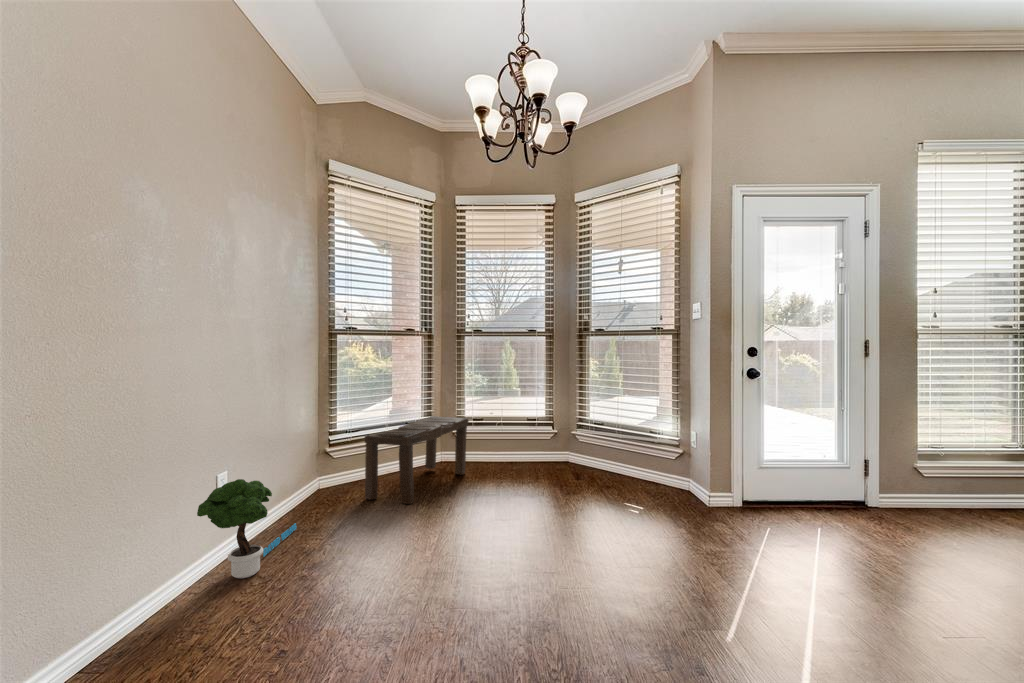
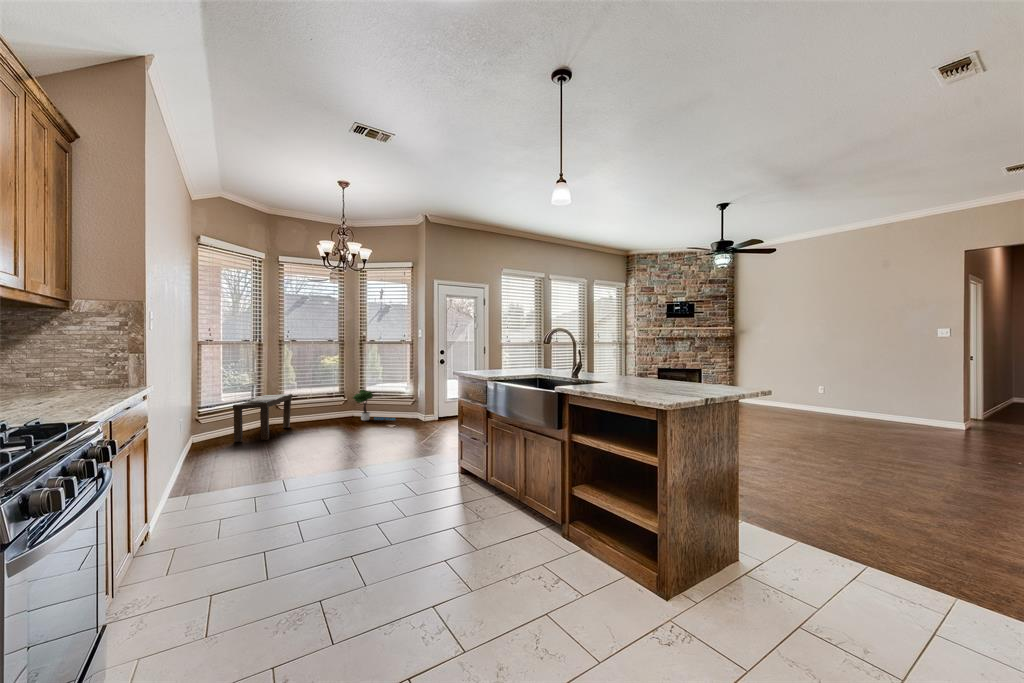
potted tree: present [197,479,297,578] -> present [353,390,395,420]

